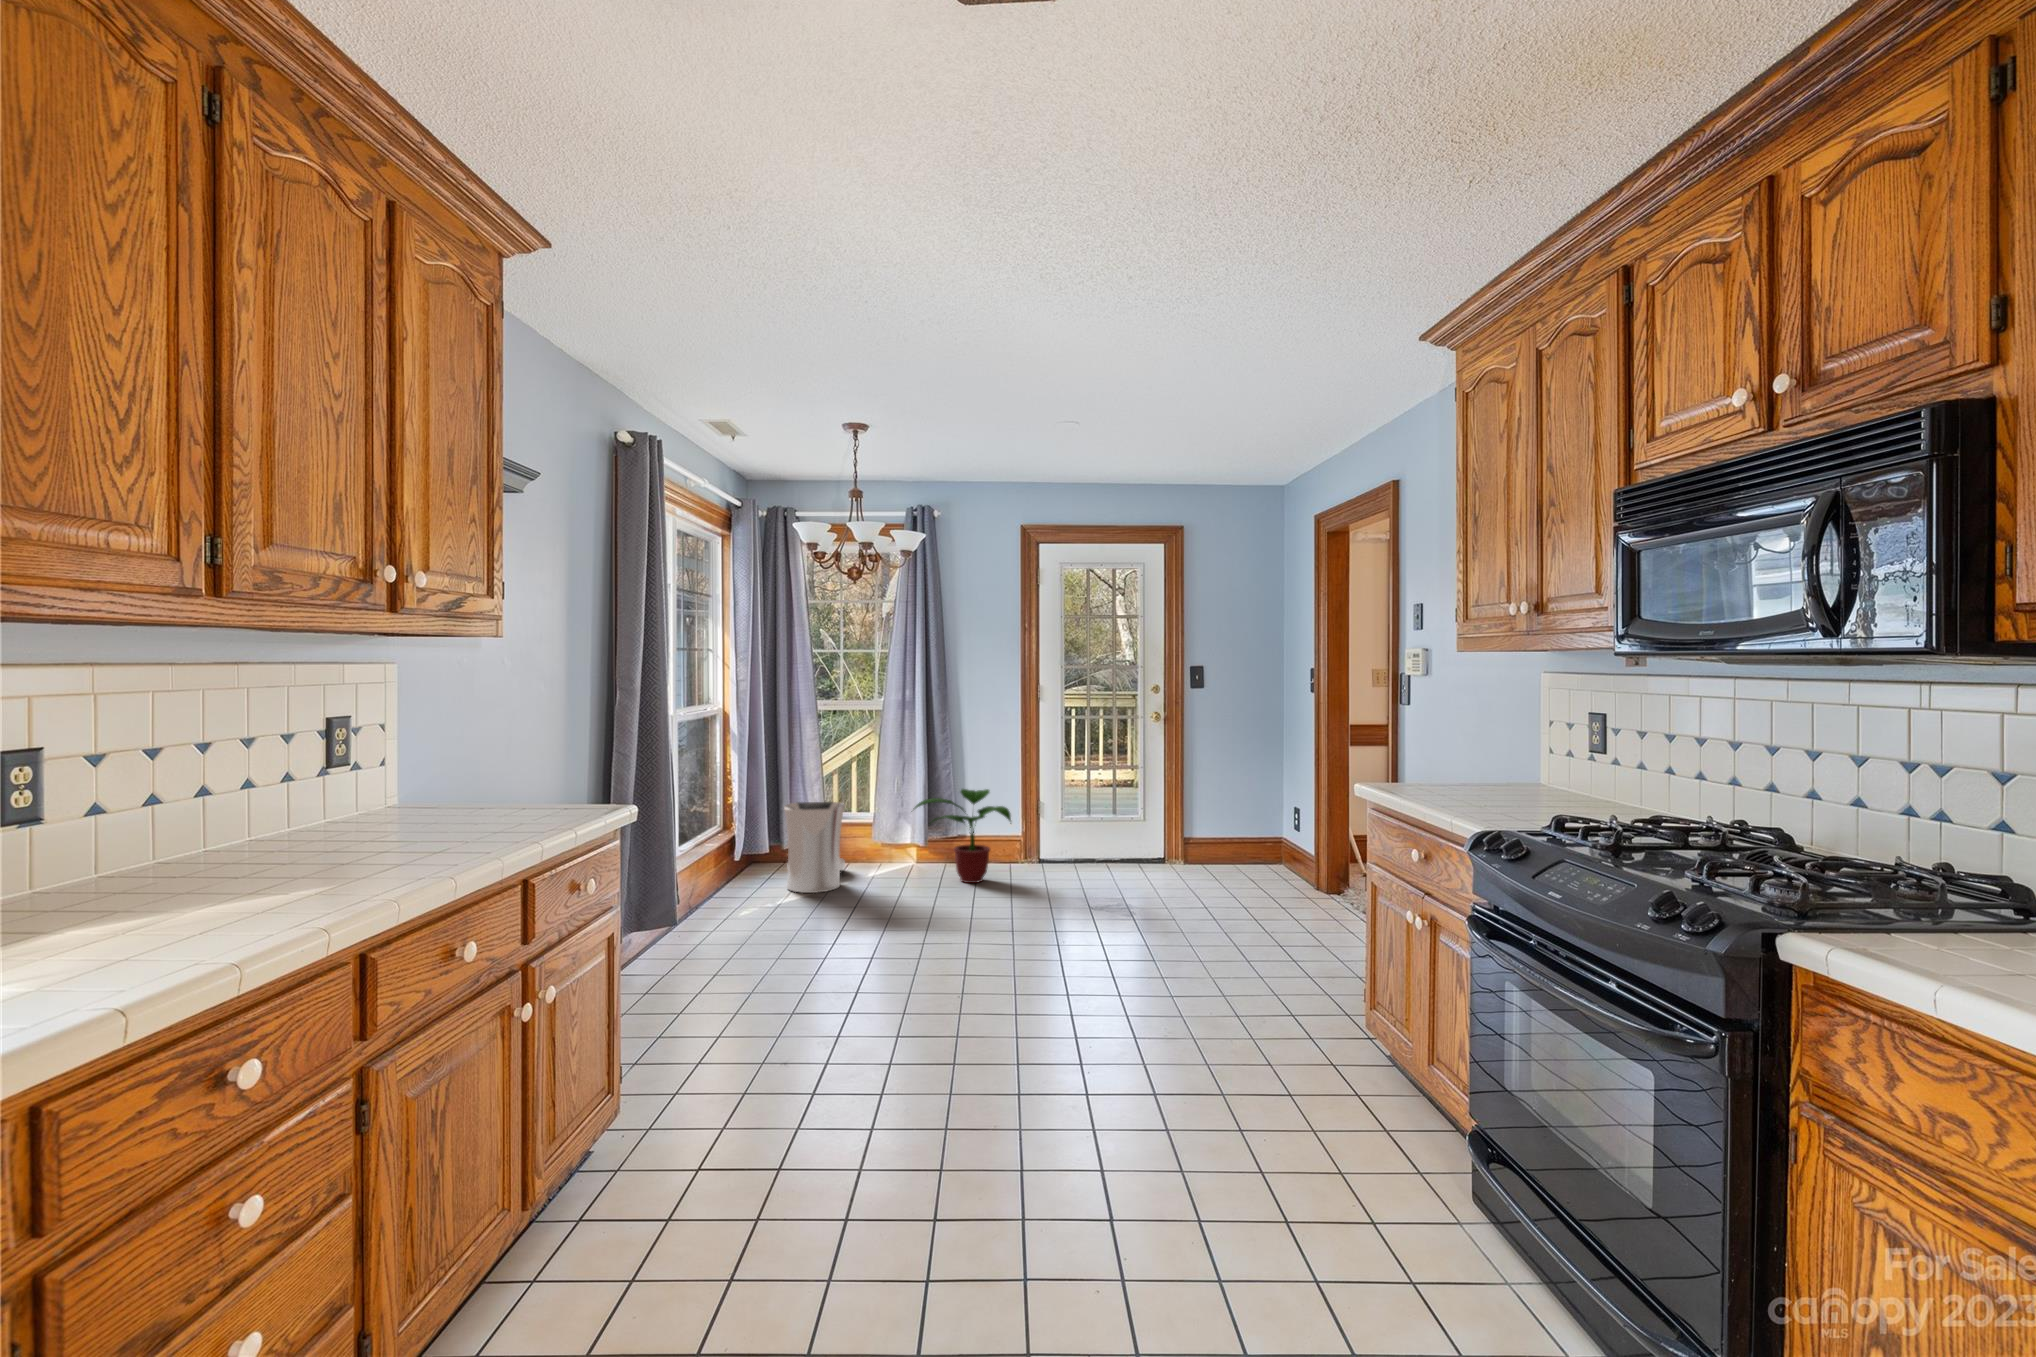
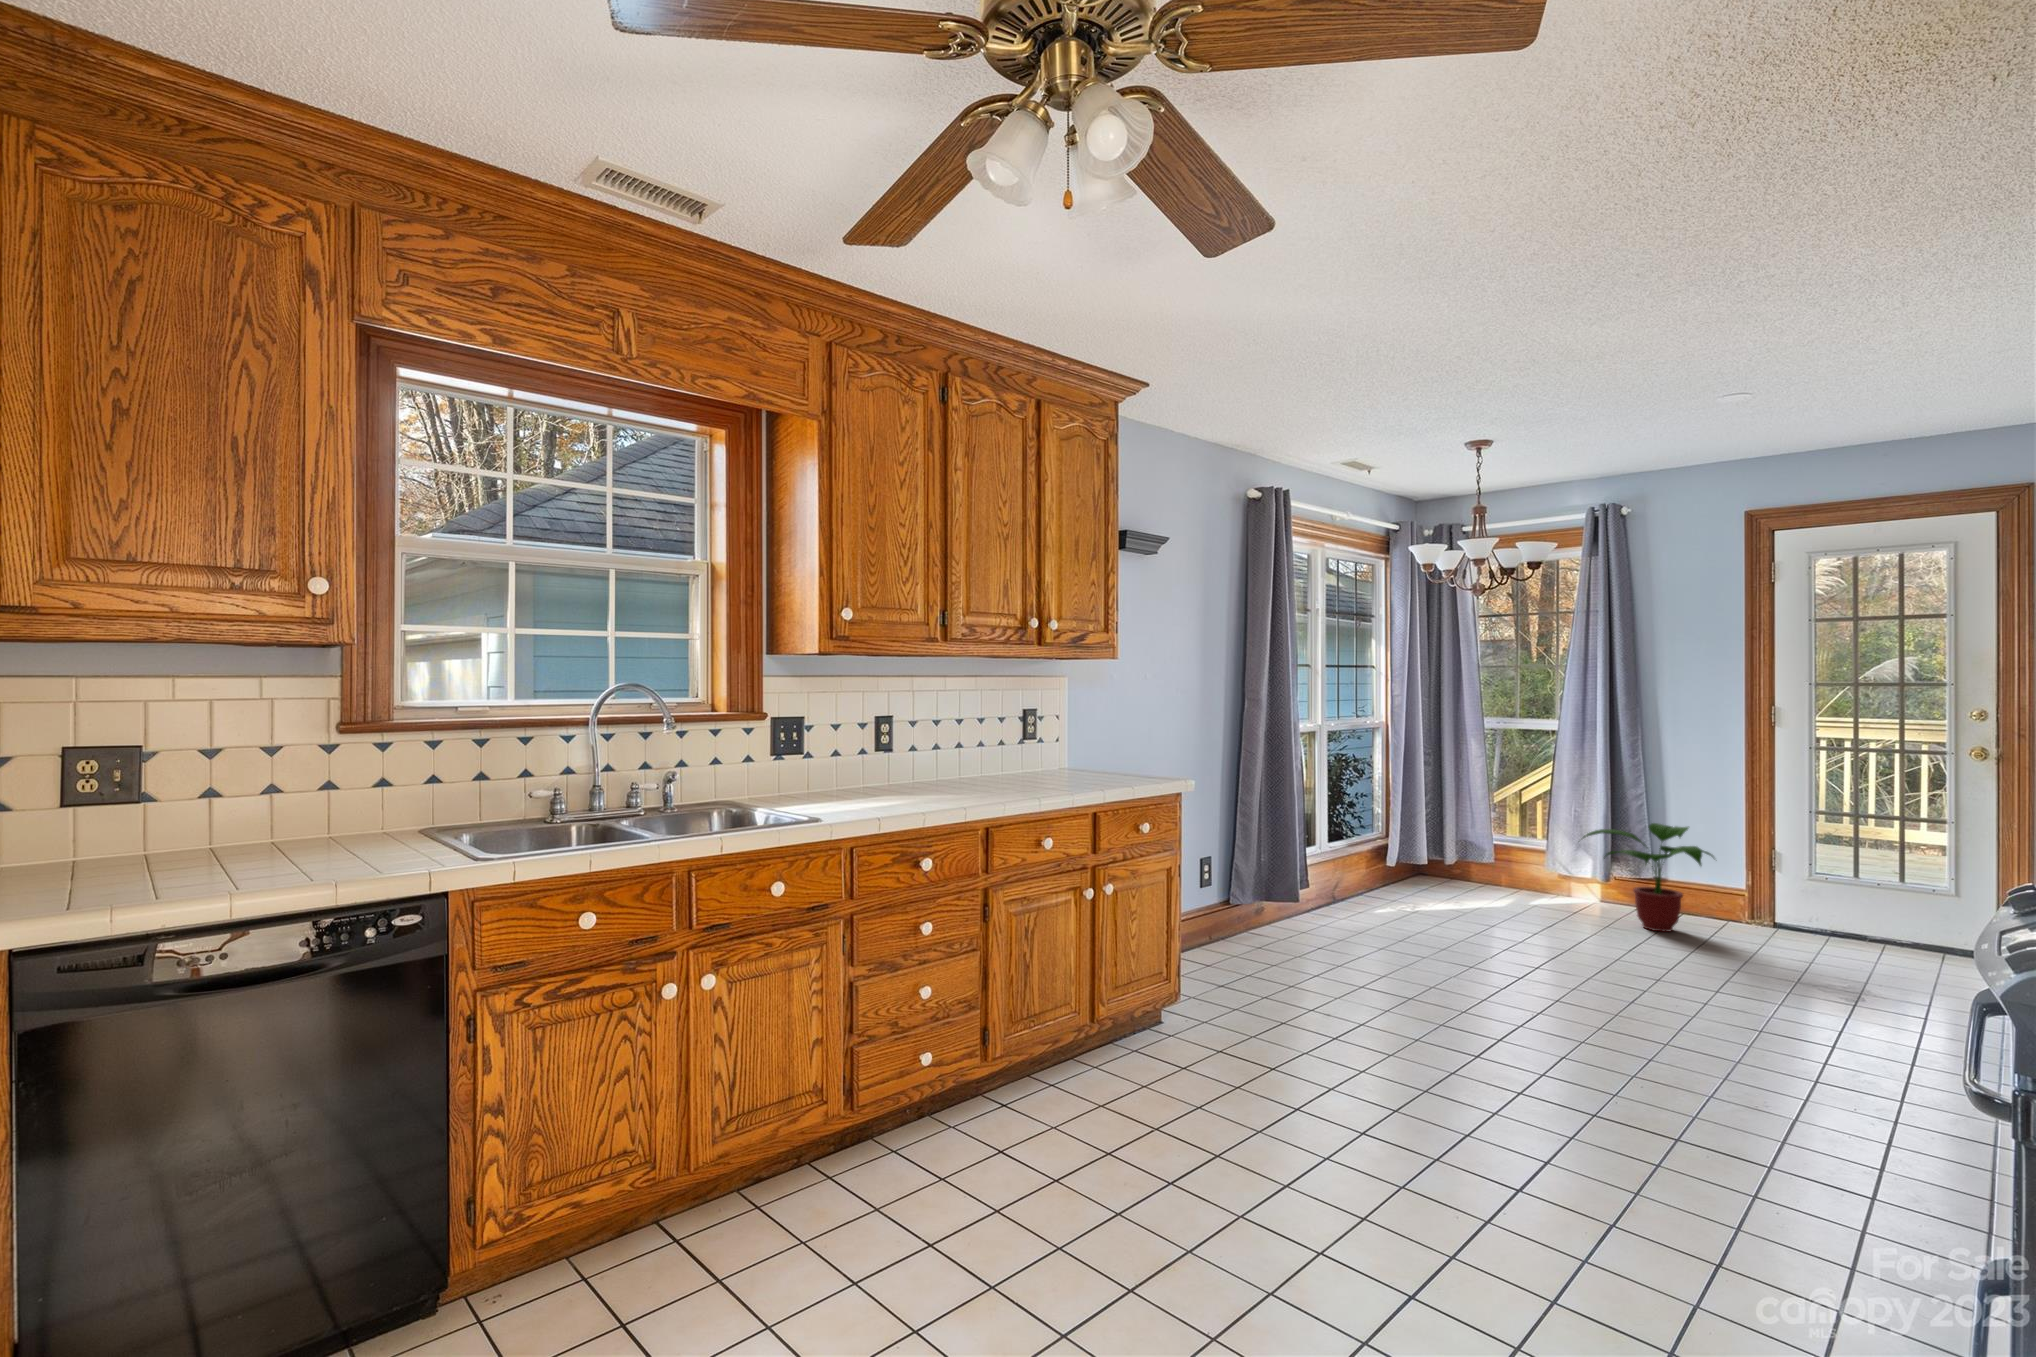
trash can: present [784,802,845,893] -> none [1436,819,1513,911]

